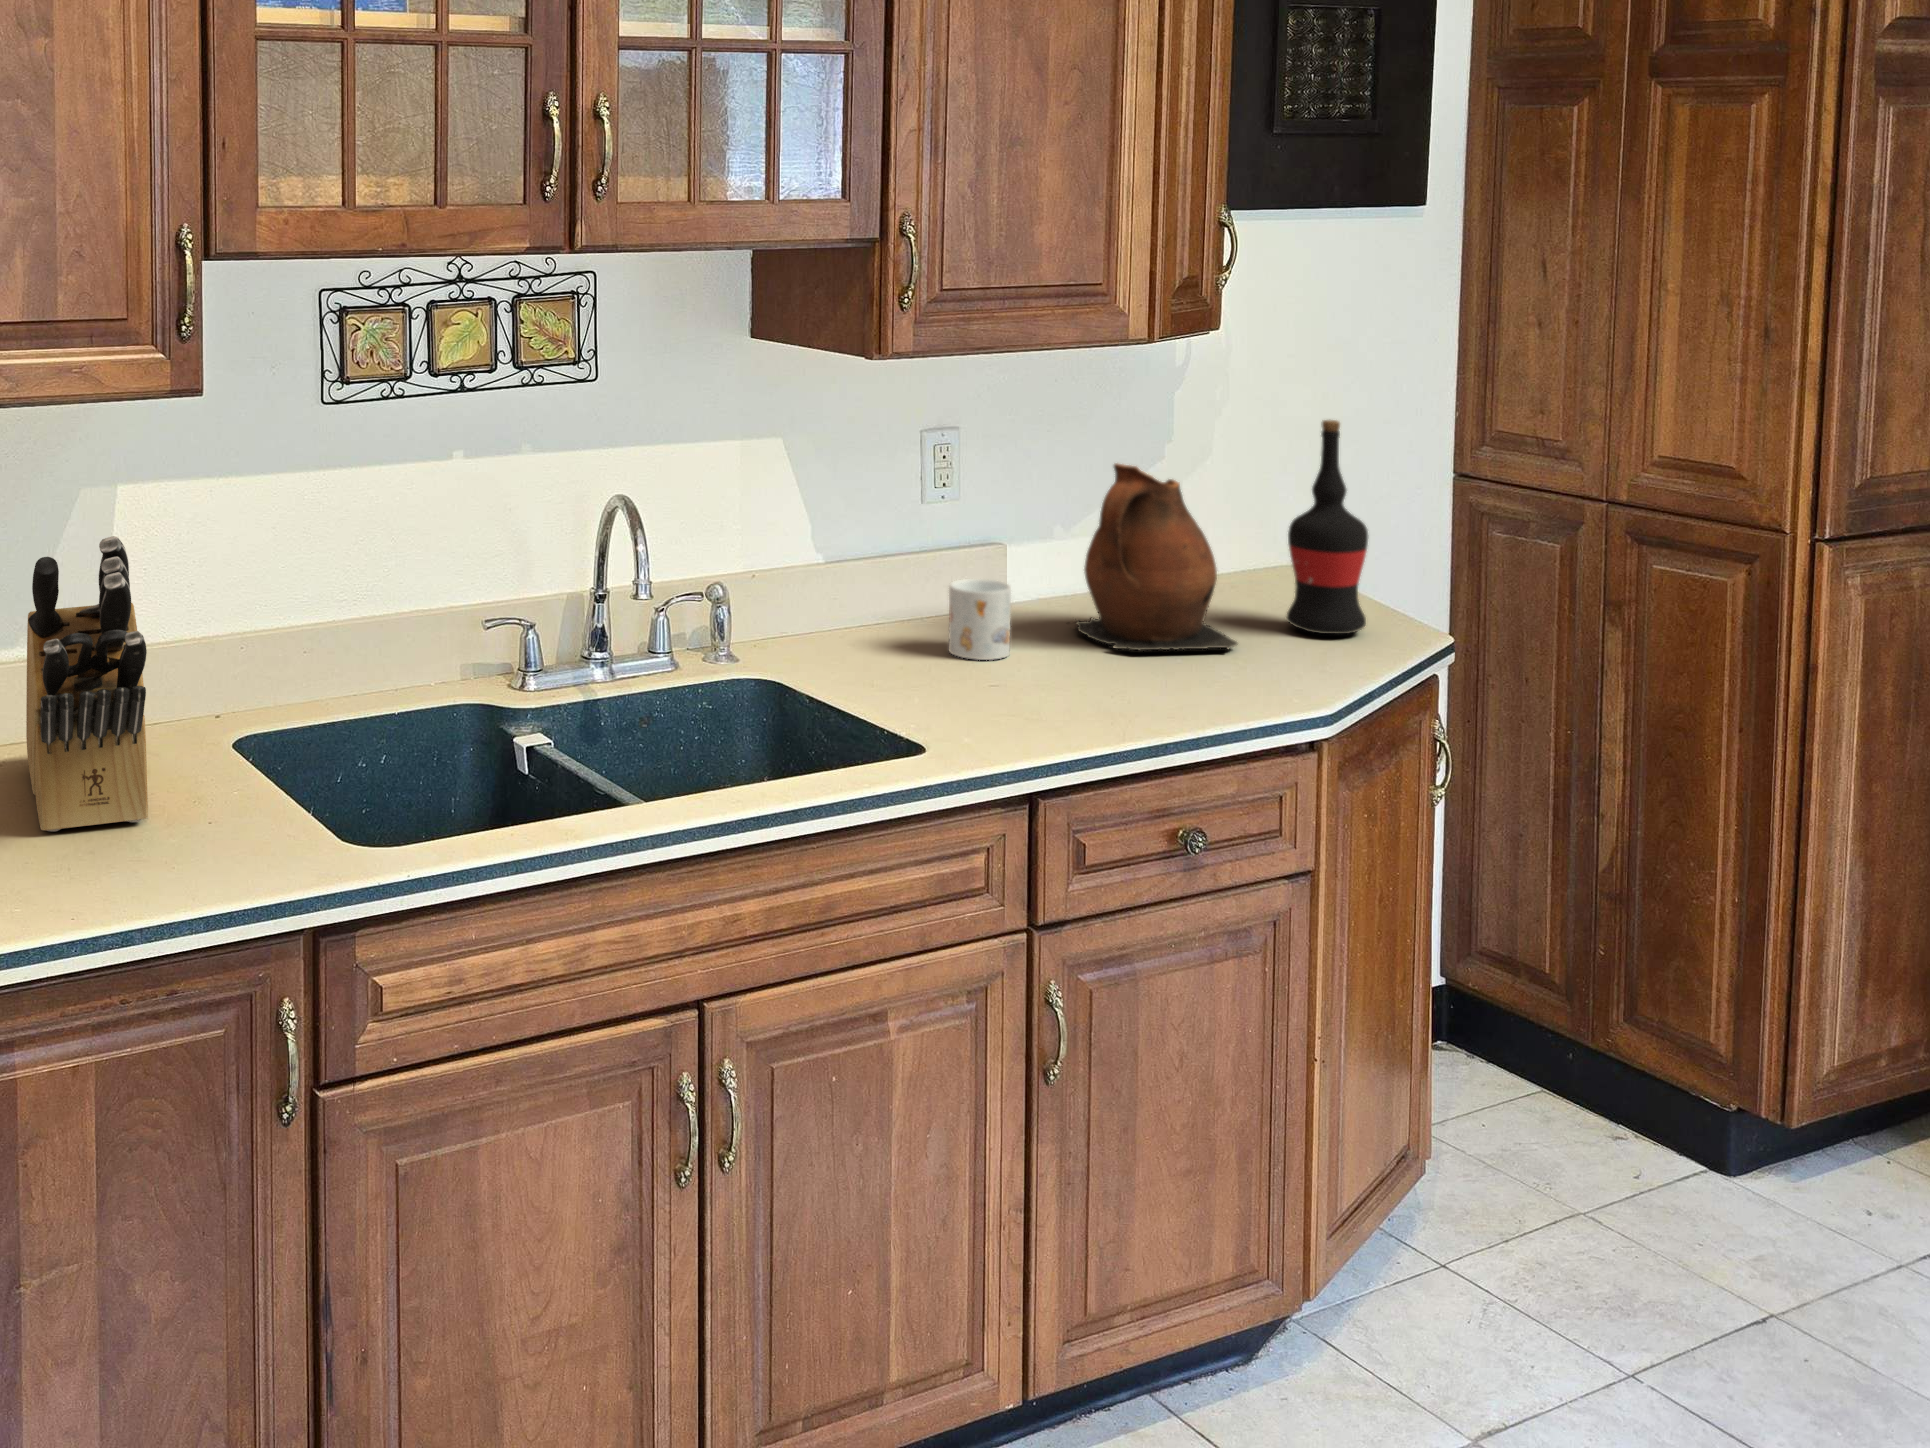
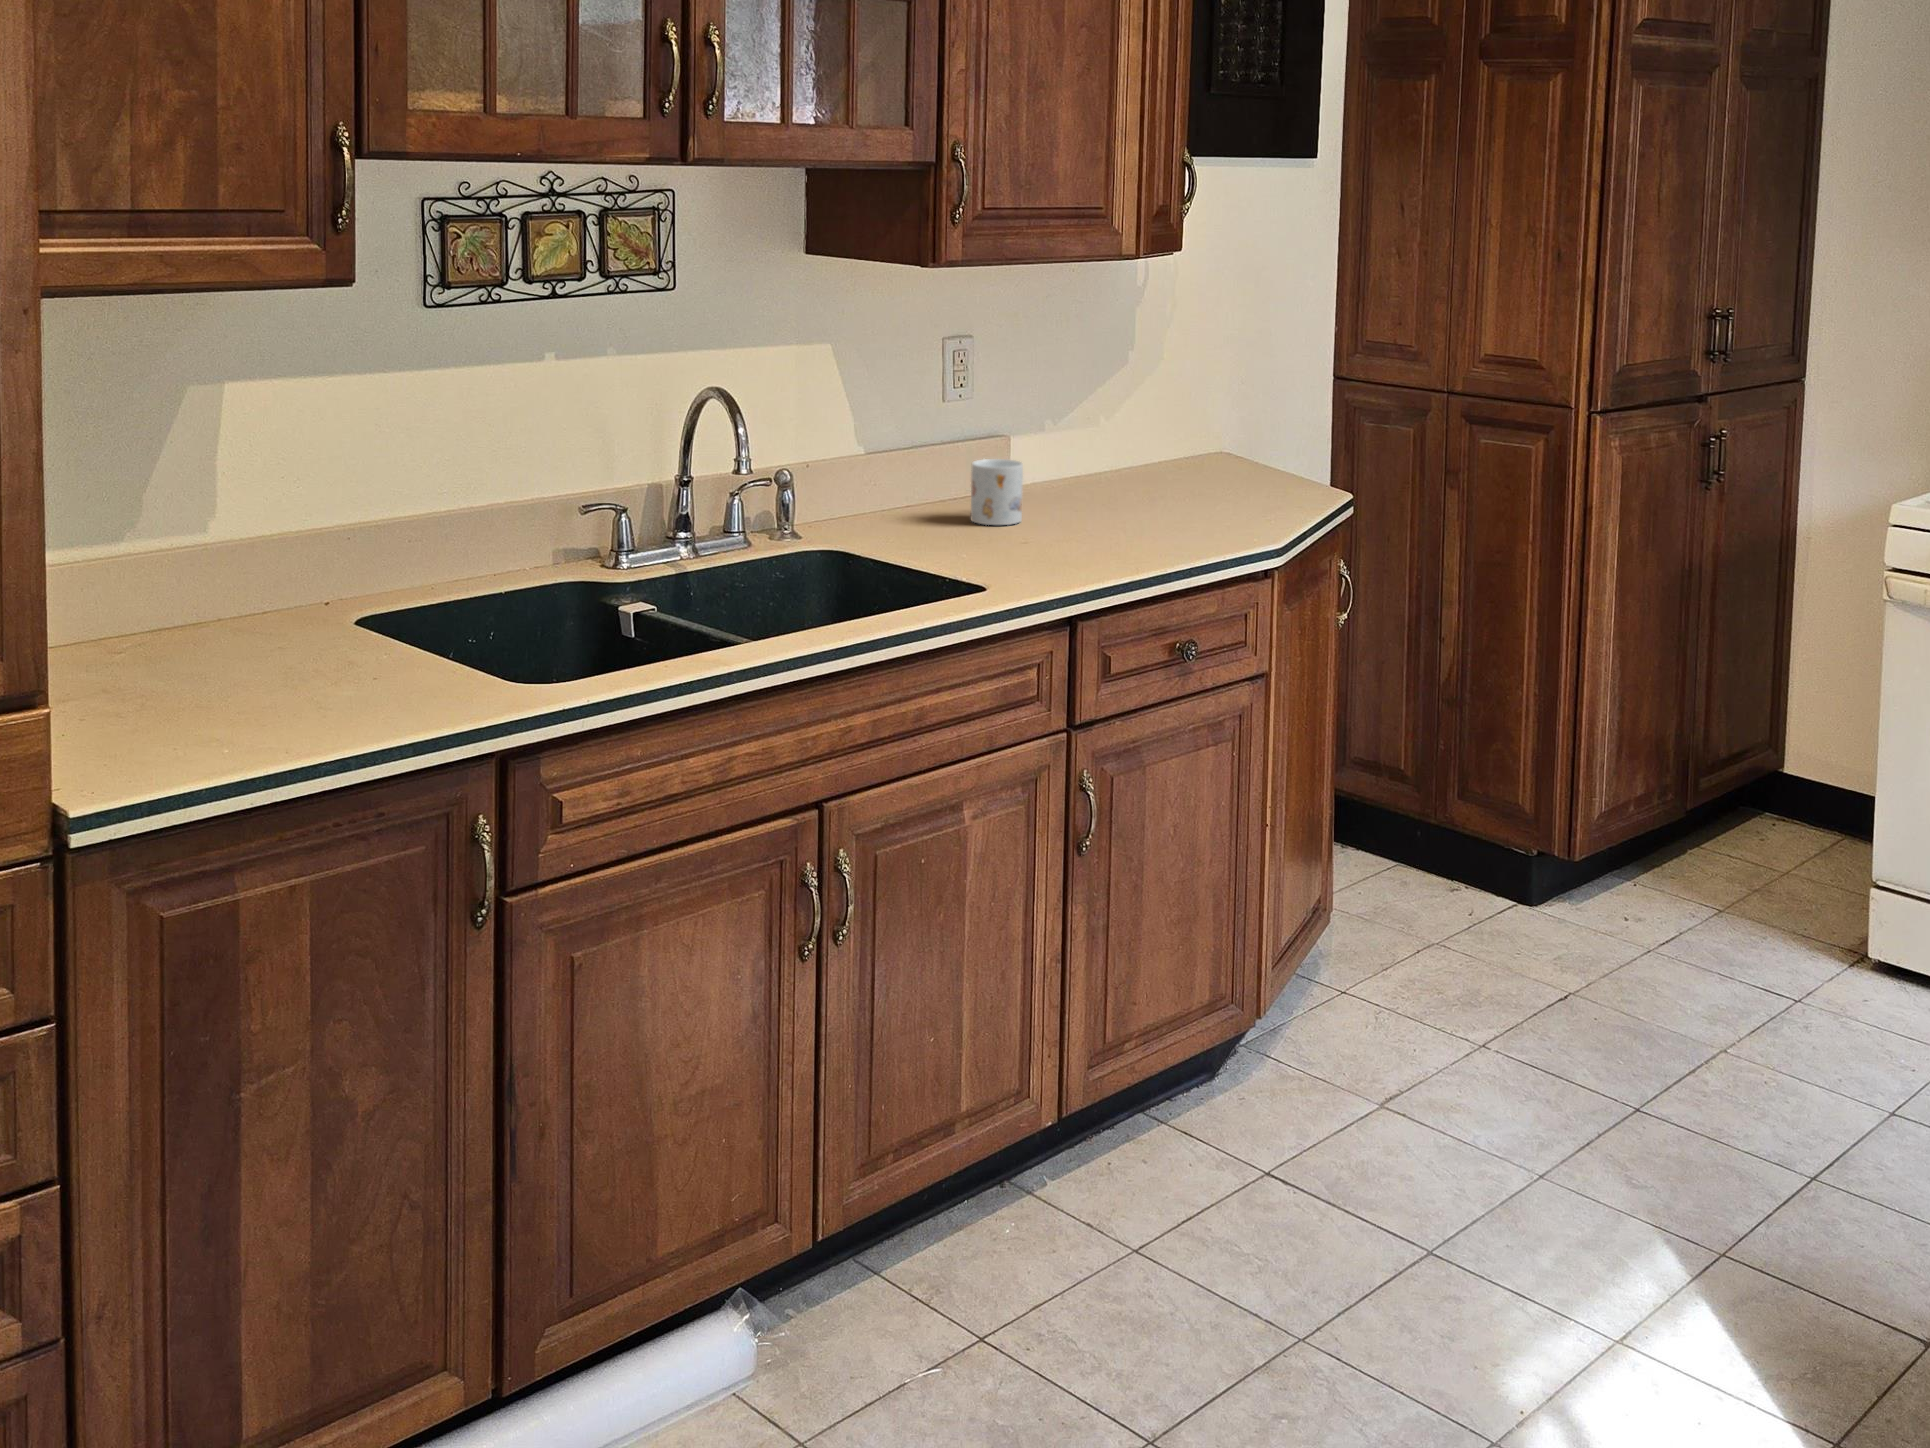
wine bottle: present [1286,420,1368,634] -> none [1228,322,1292,496]
ceramic pitcher: present [1075,463,1238,650] -> none [1059,359,1199,513]
knife block: present [26,536,148,832] -> none [155,409,333,691]

